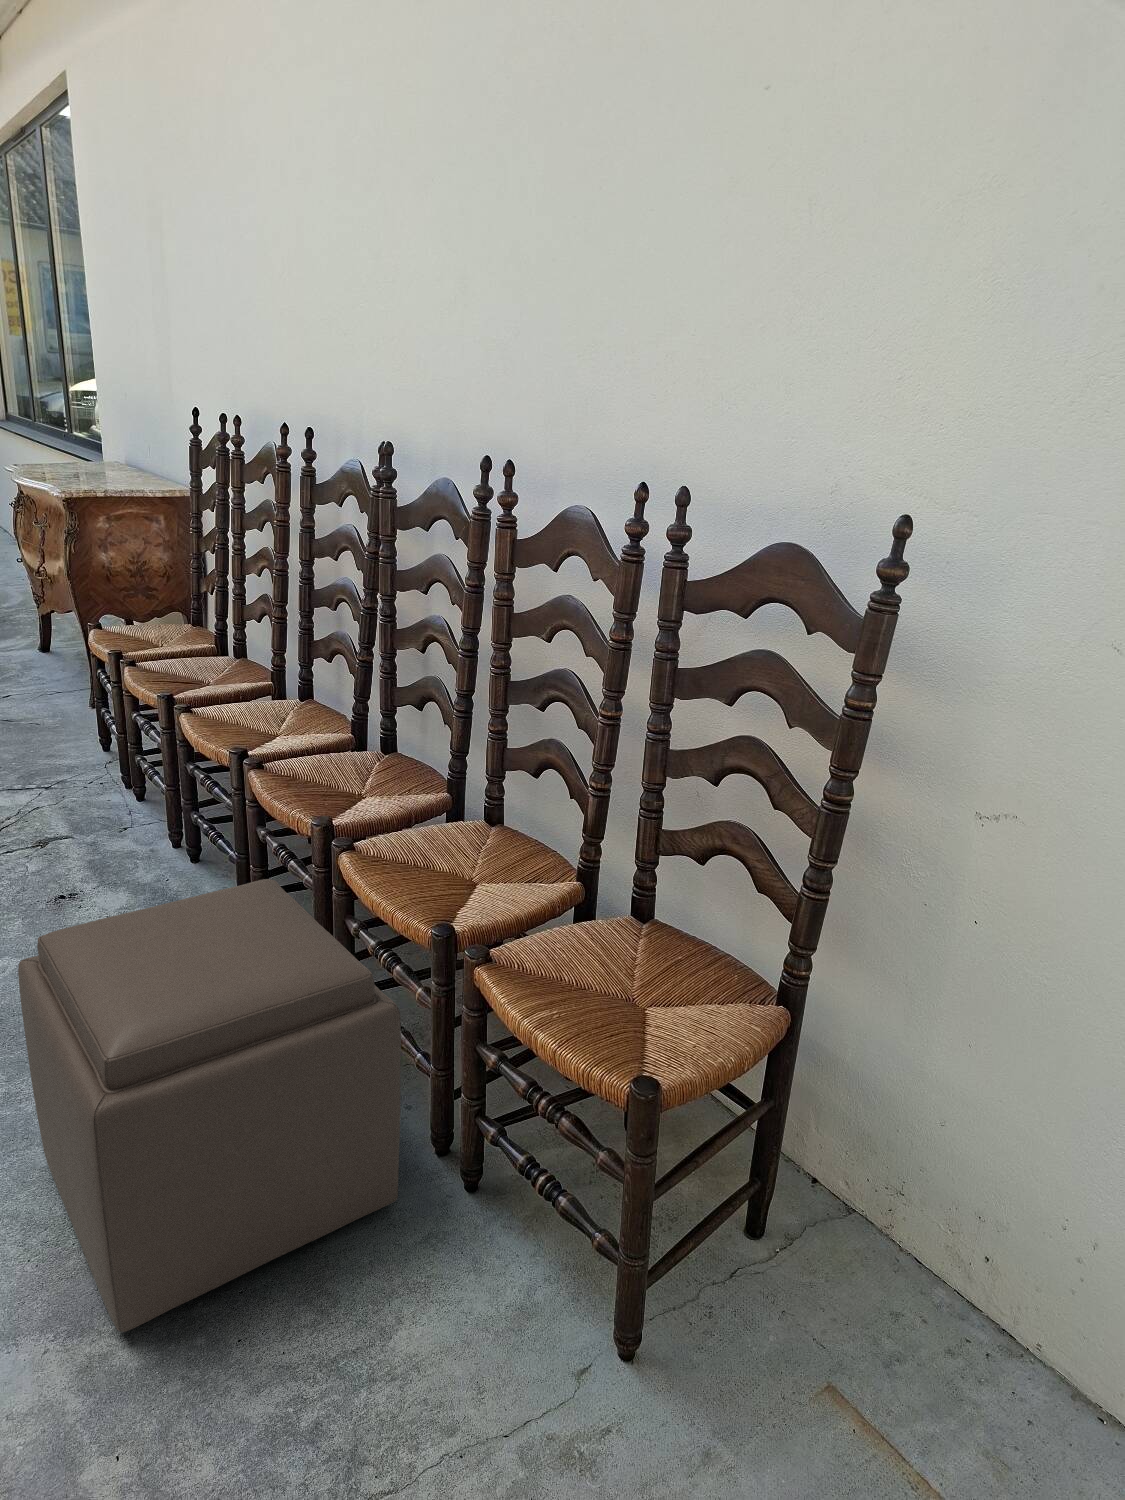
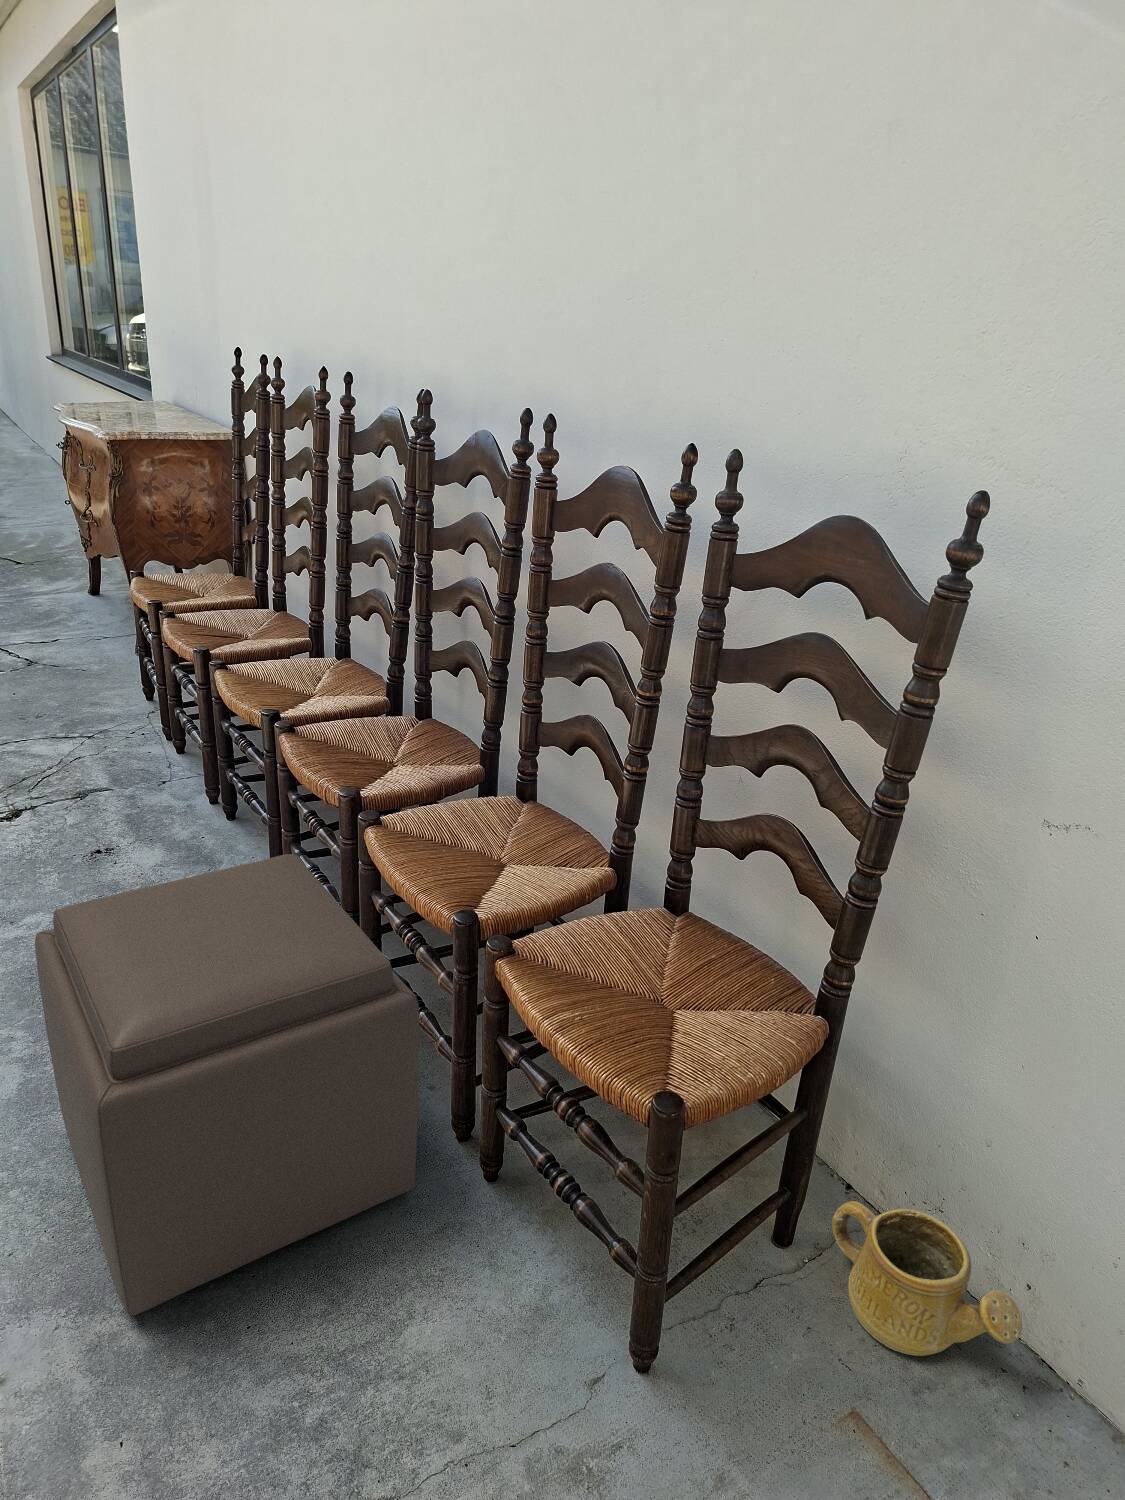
watering can: none [802,1189,984,1332] -> present [832,1201,1022,1356]

